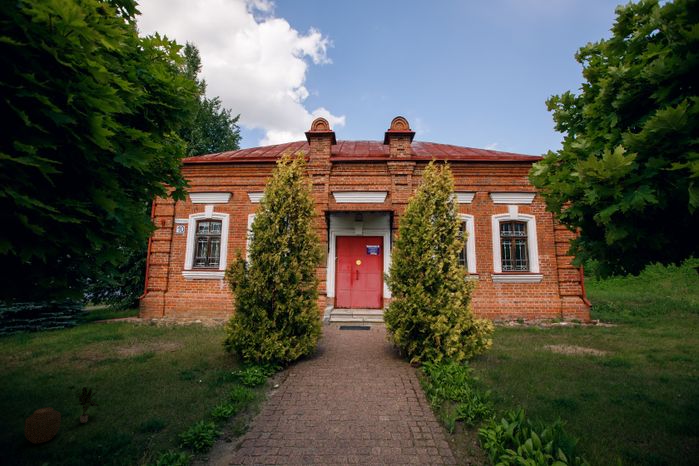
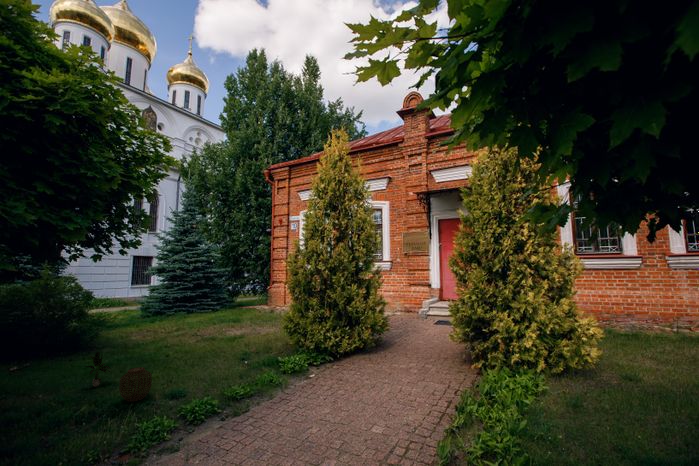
woven basket: present [25,407,61,444] -> present [119,367,152,402]

